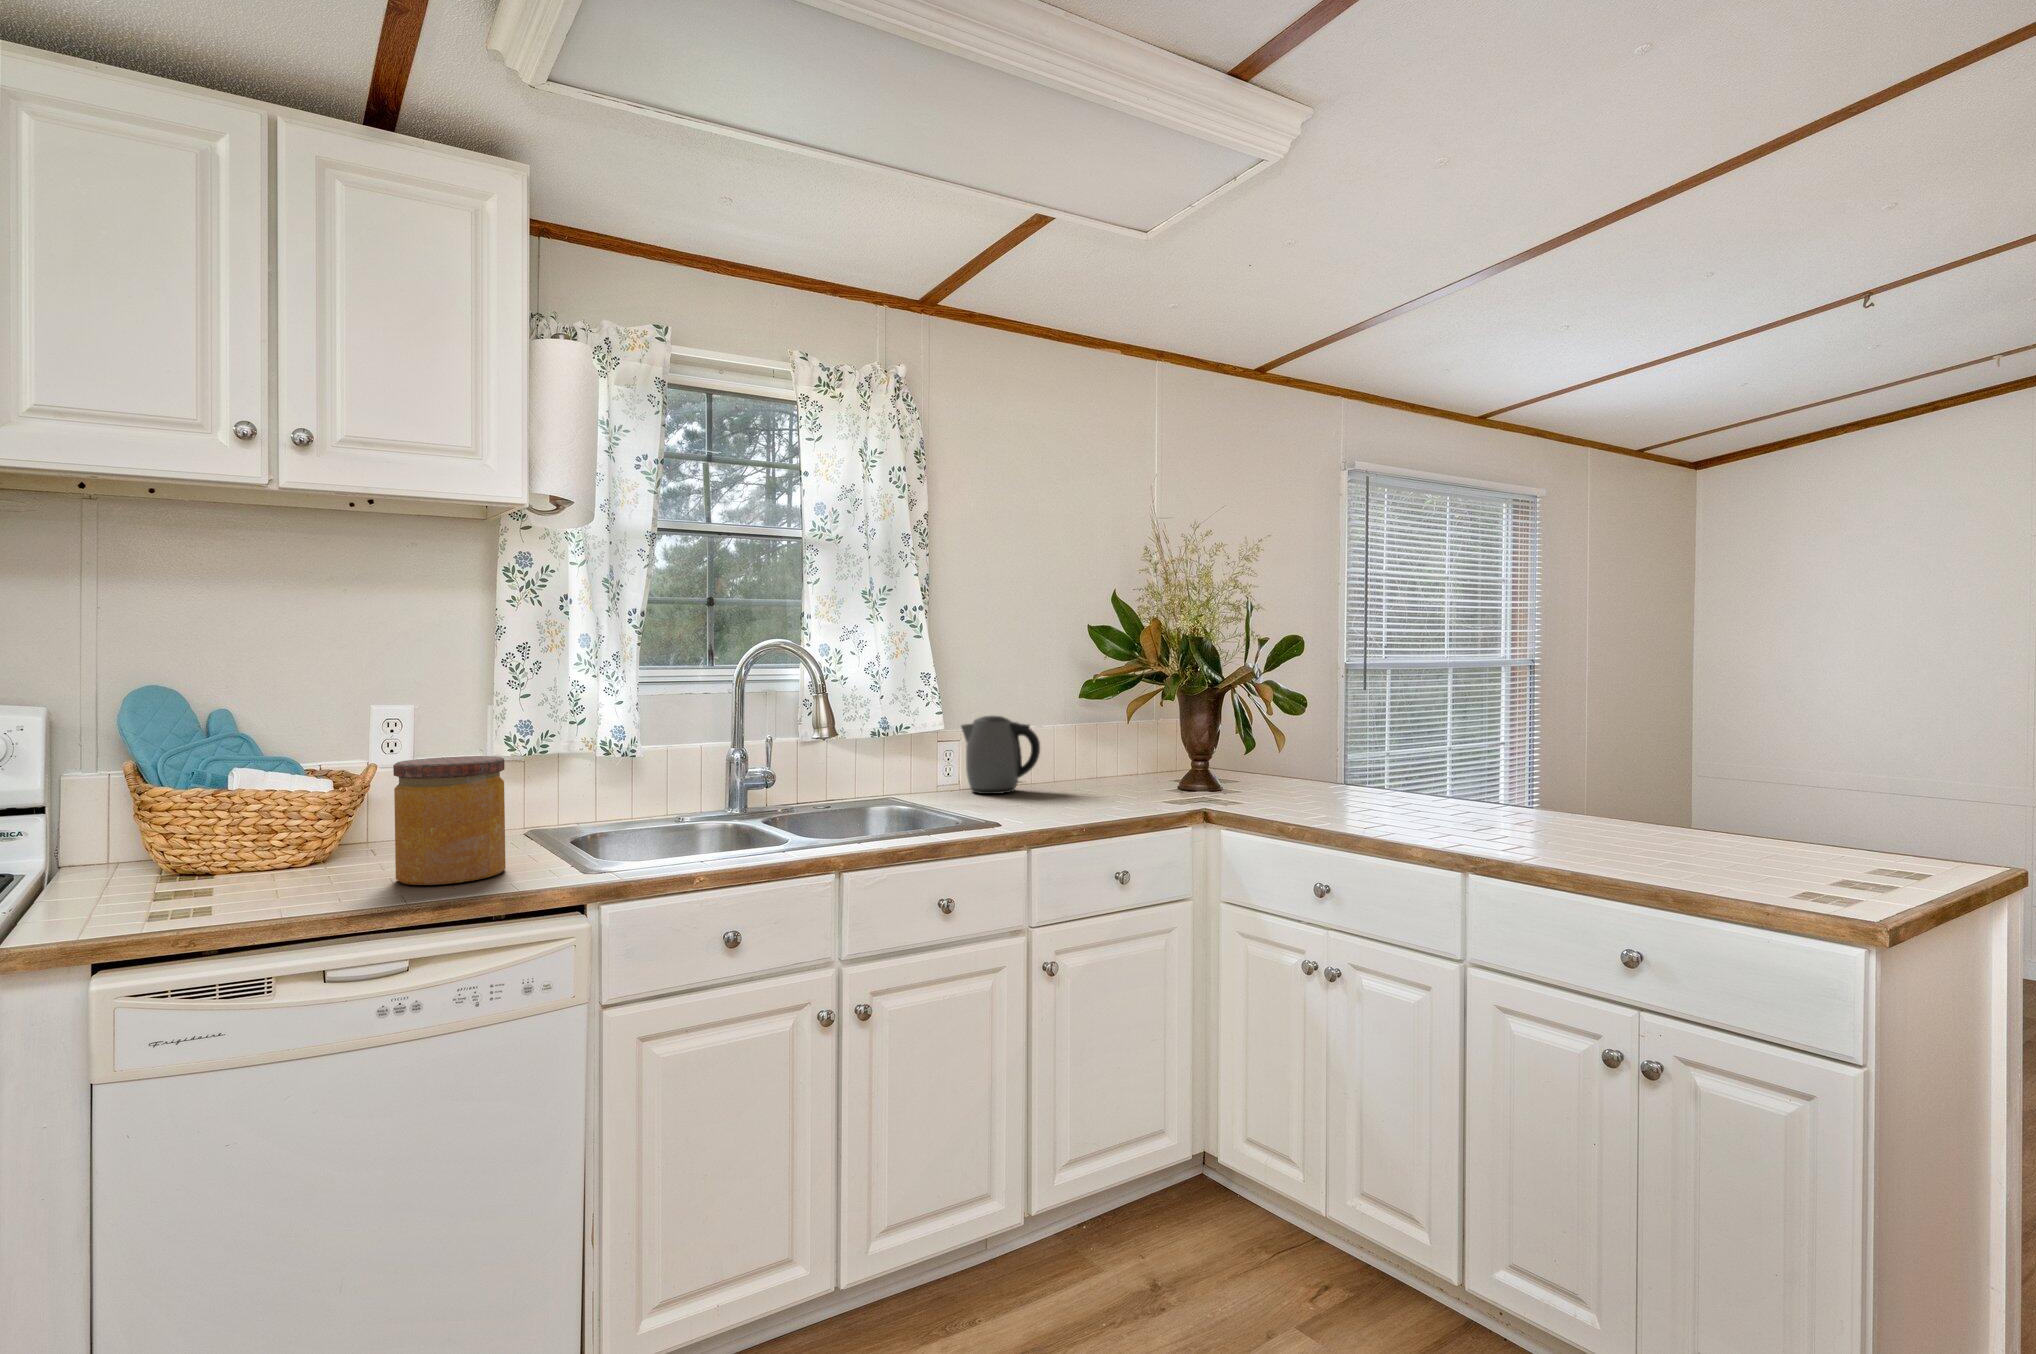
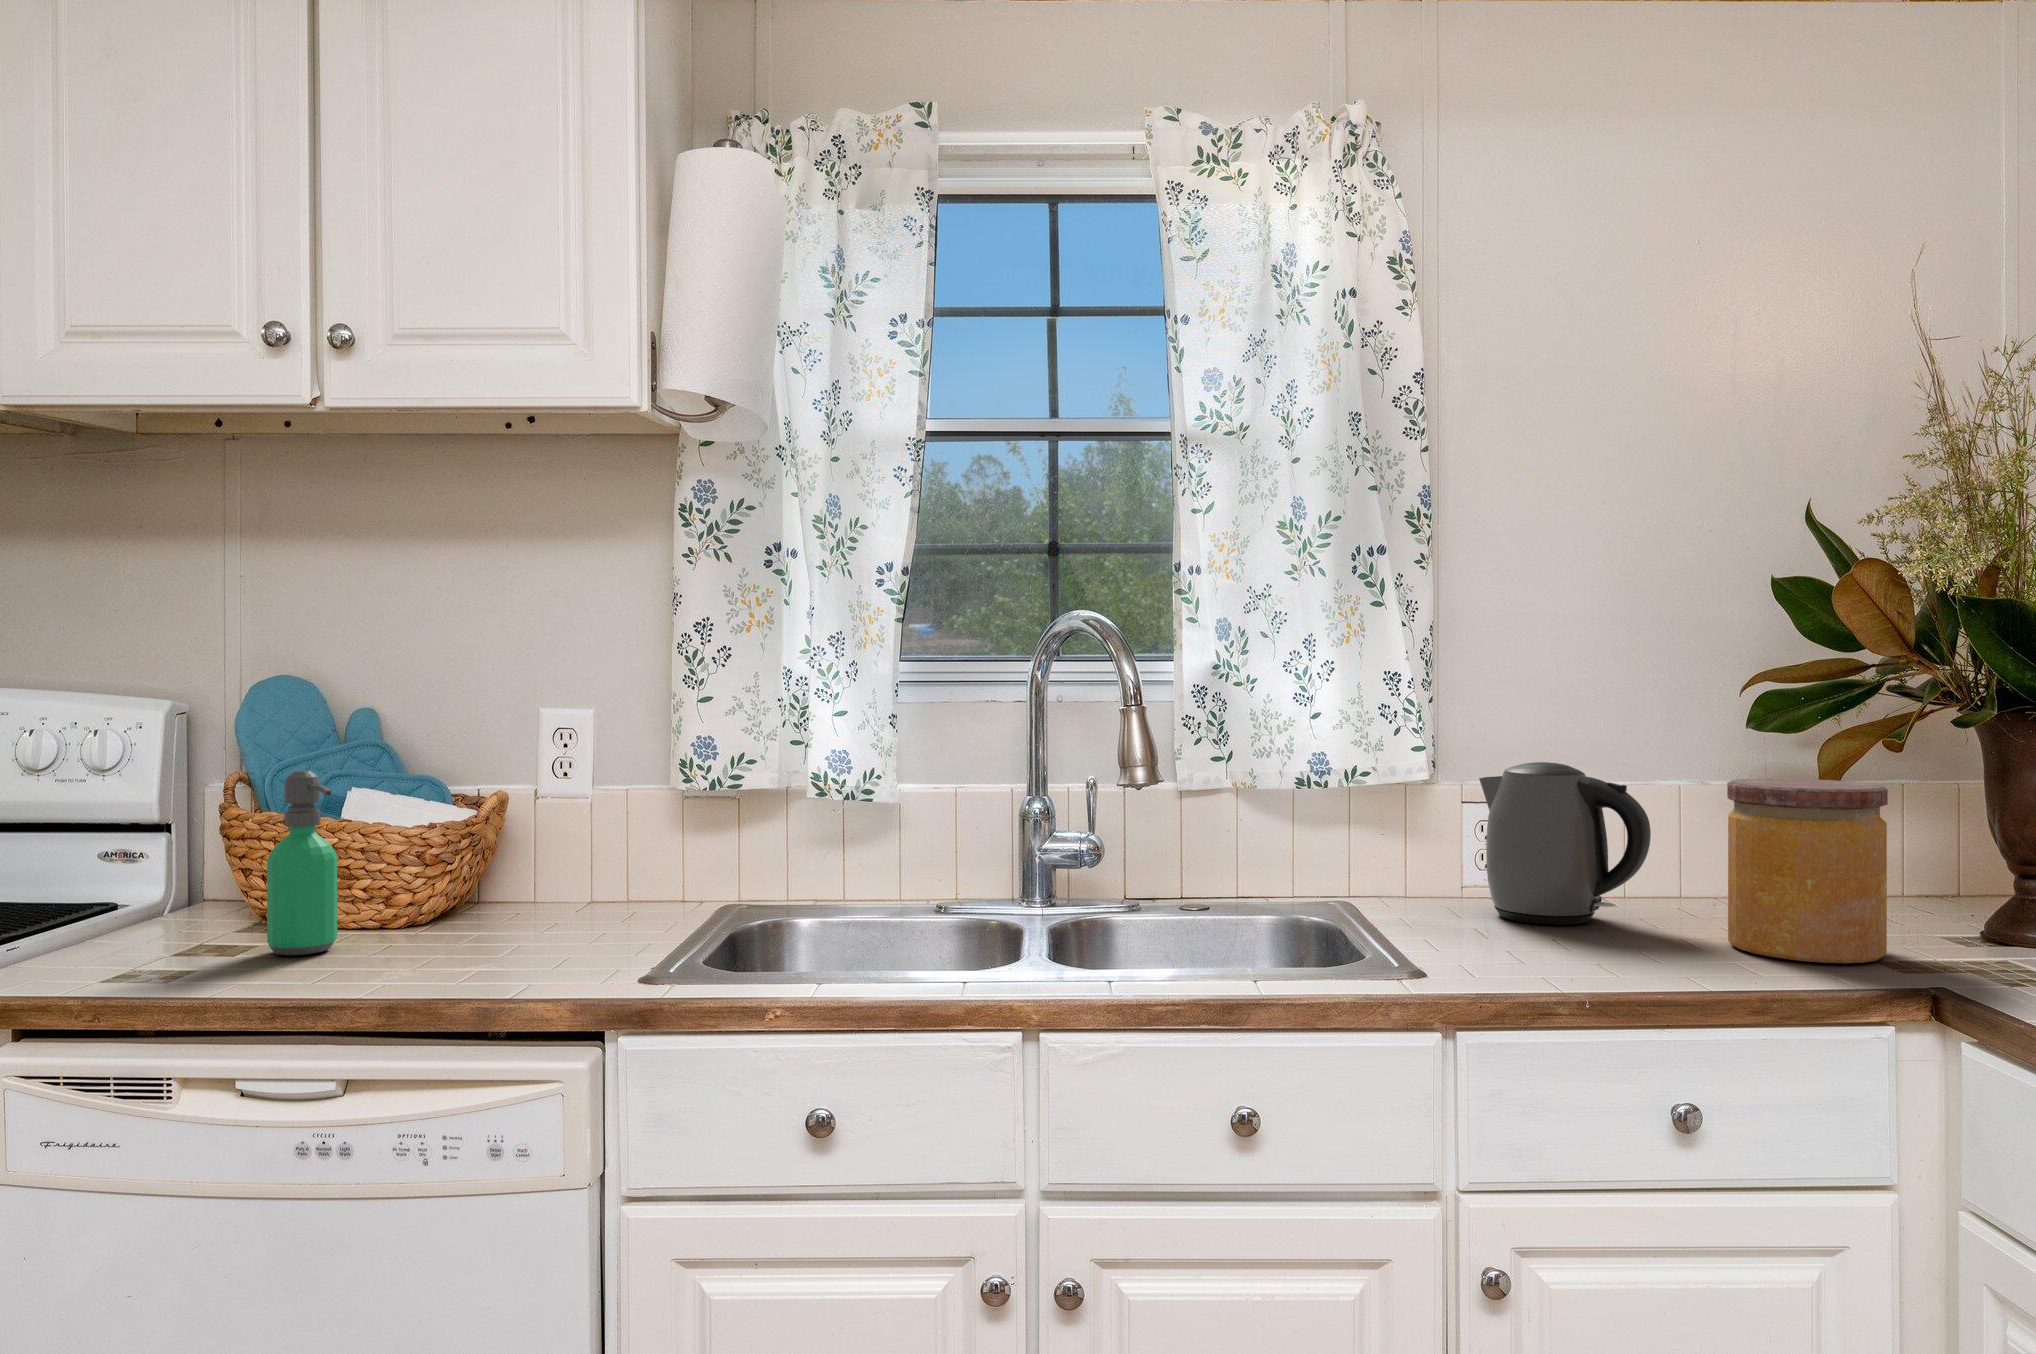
soap dispenser: none [236,756,304,895] -> present [267,770,337,955]
jar: present [393,756,506,885] -> present [1727,778,1888,963]

